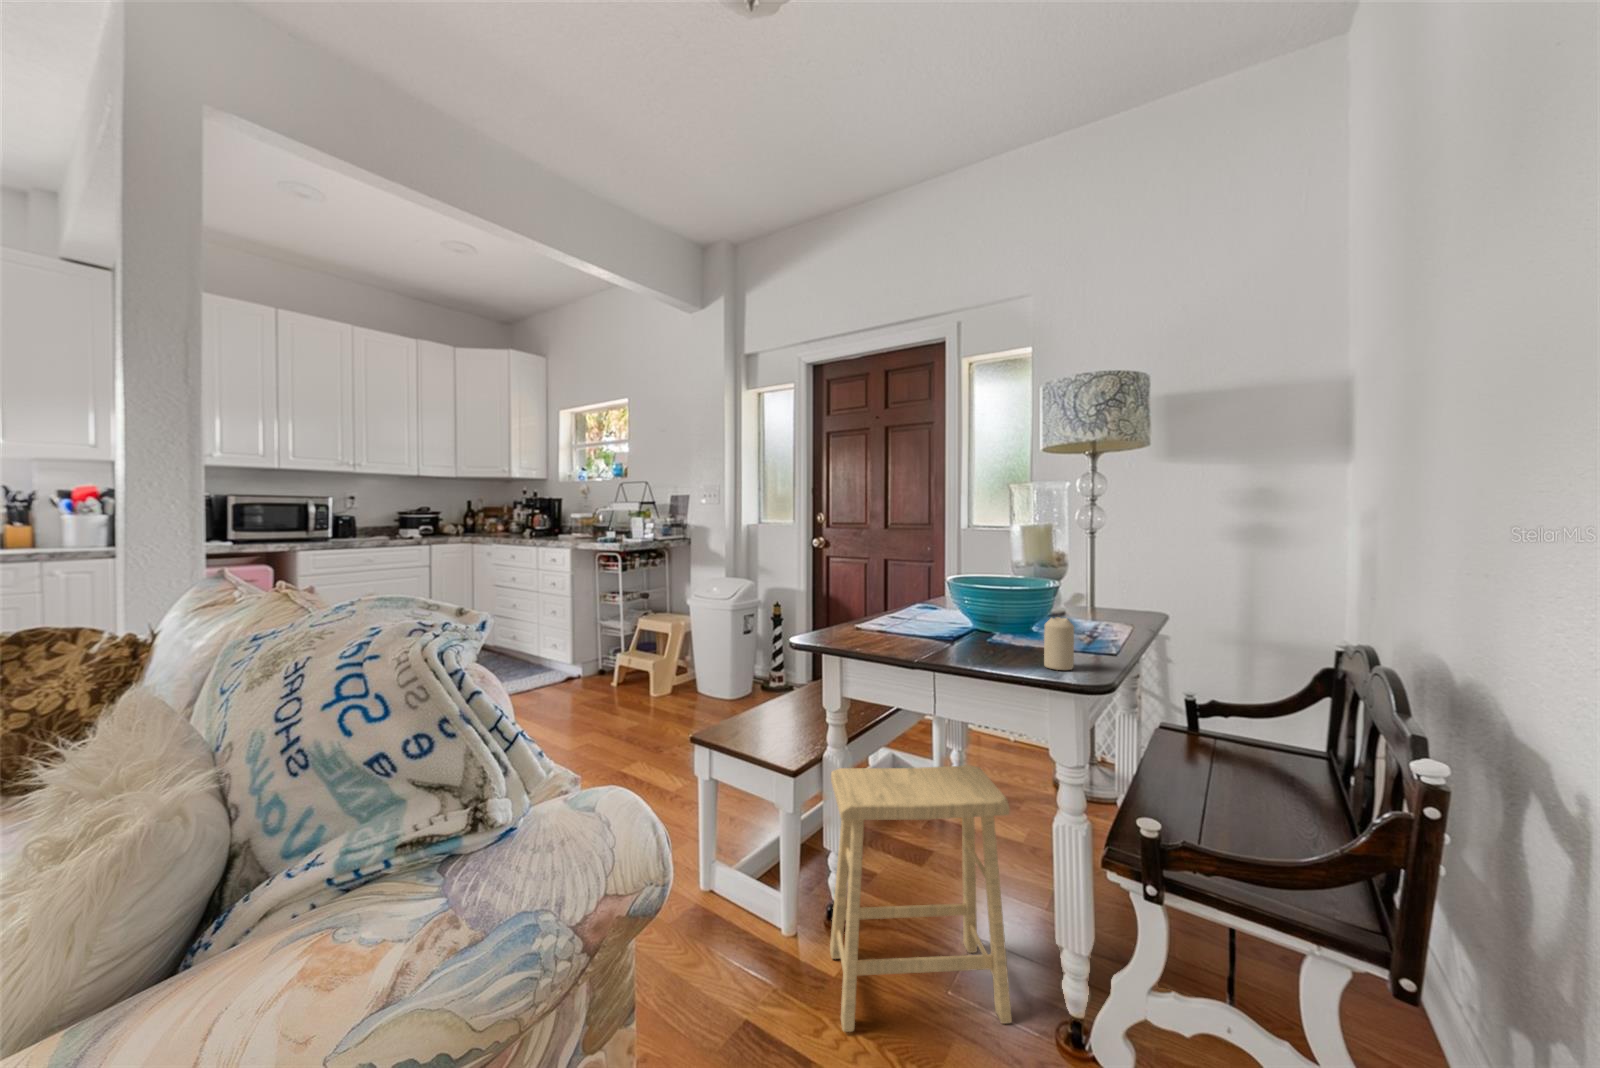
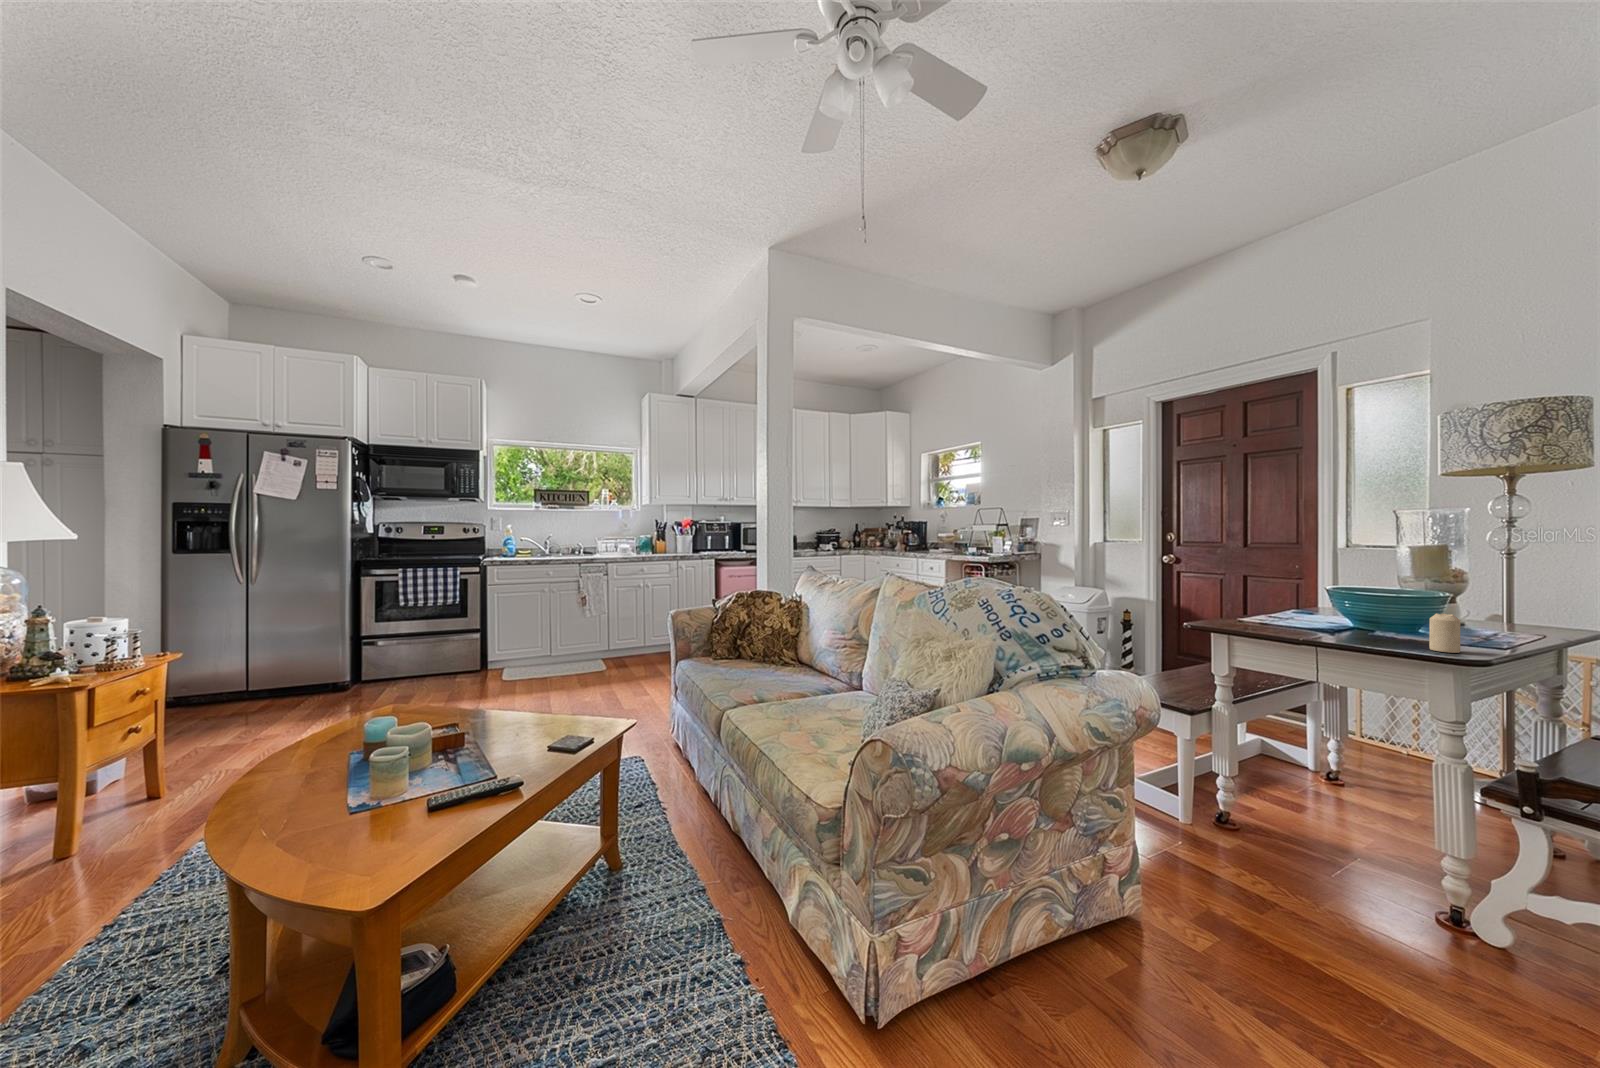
footstool: present [830,765,1012,1032] -> none [1224,714,1401,914]

